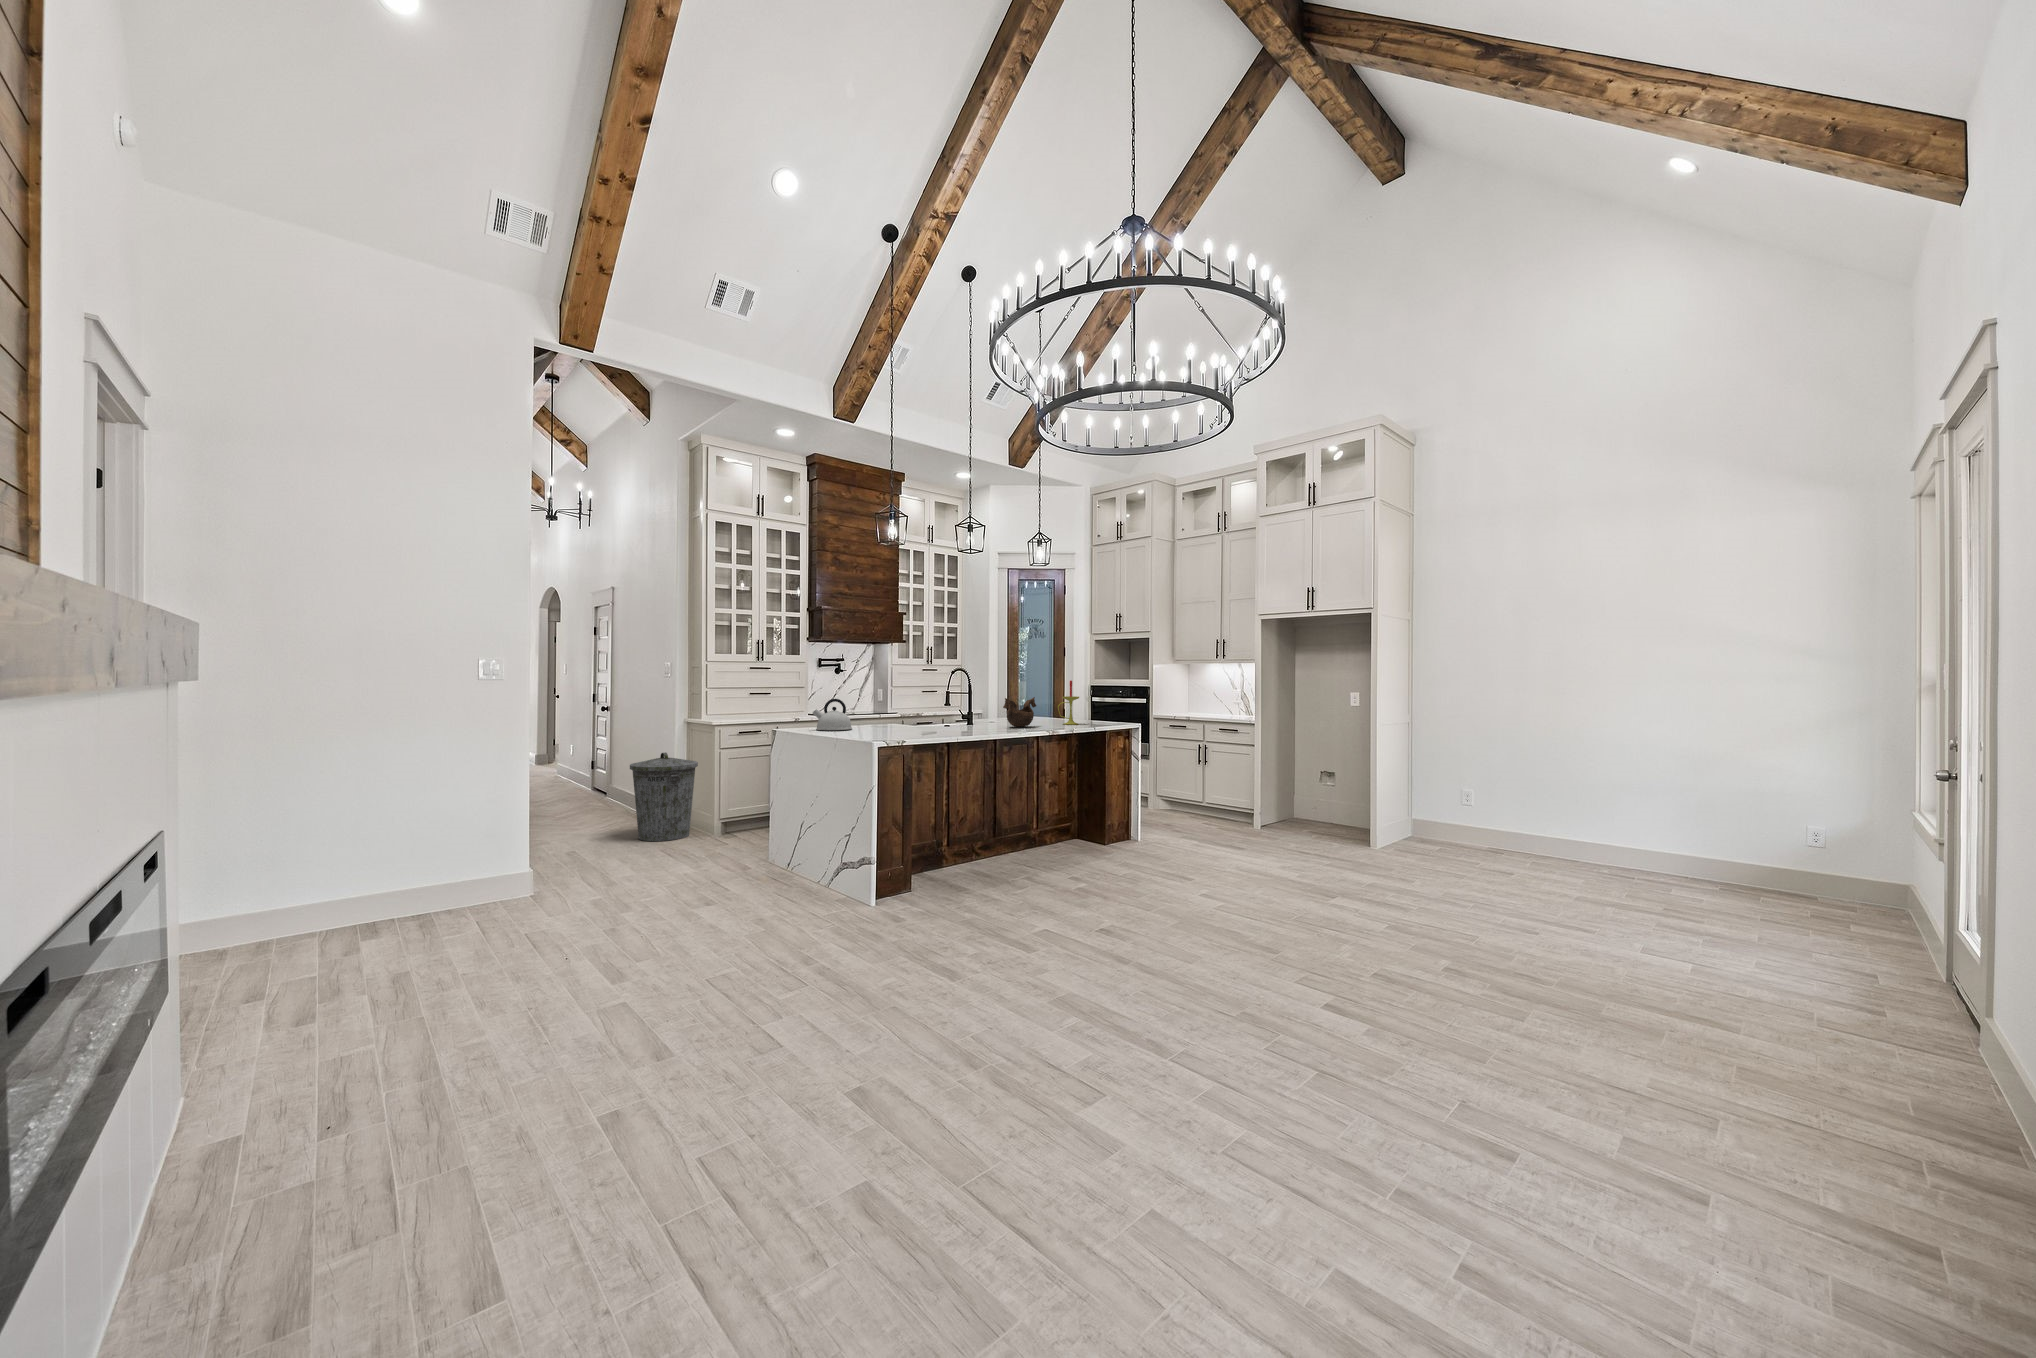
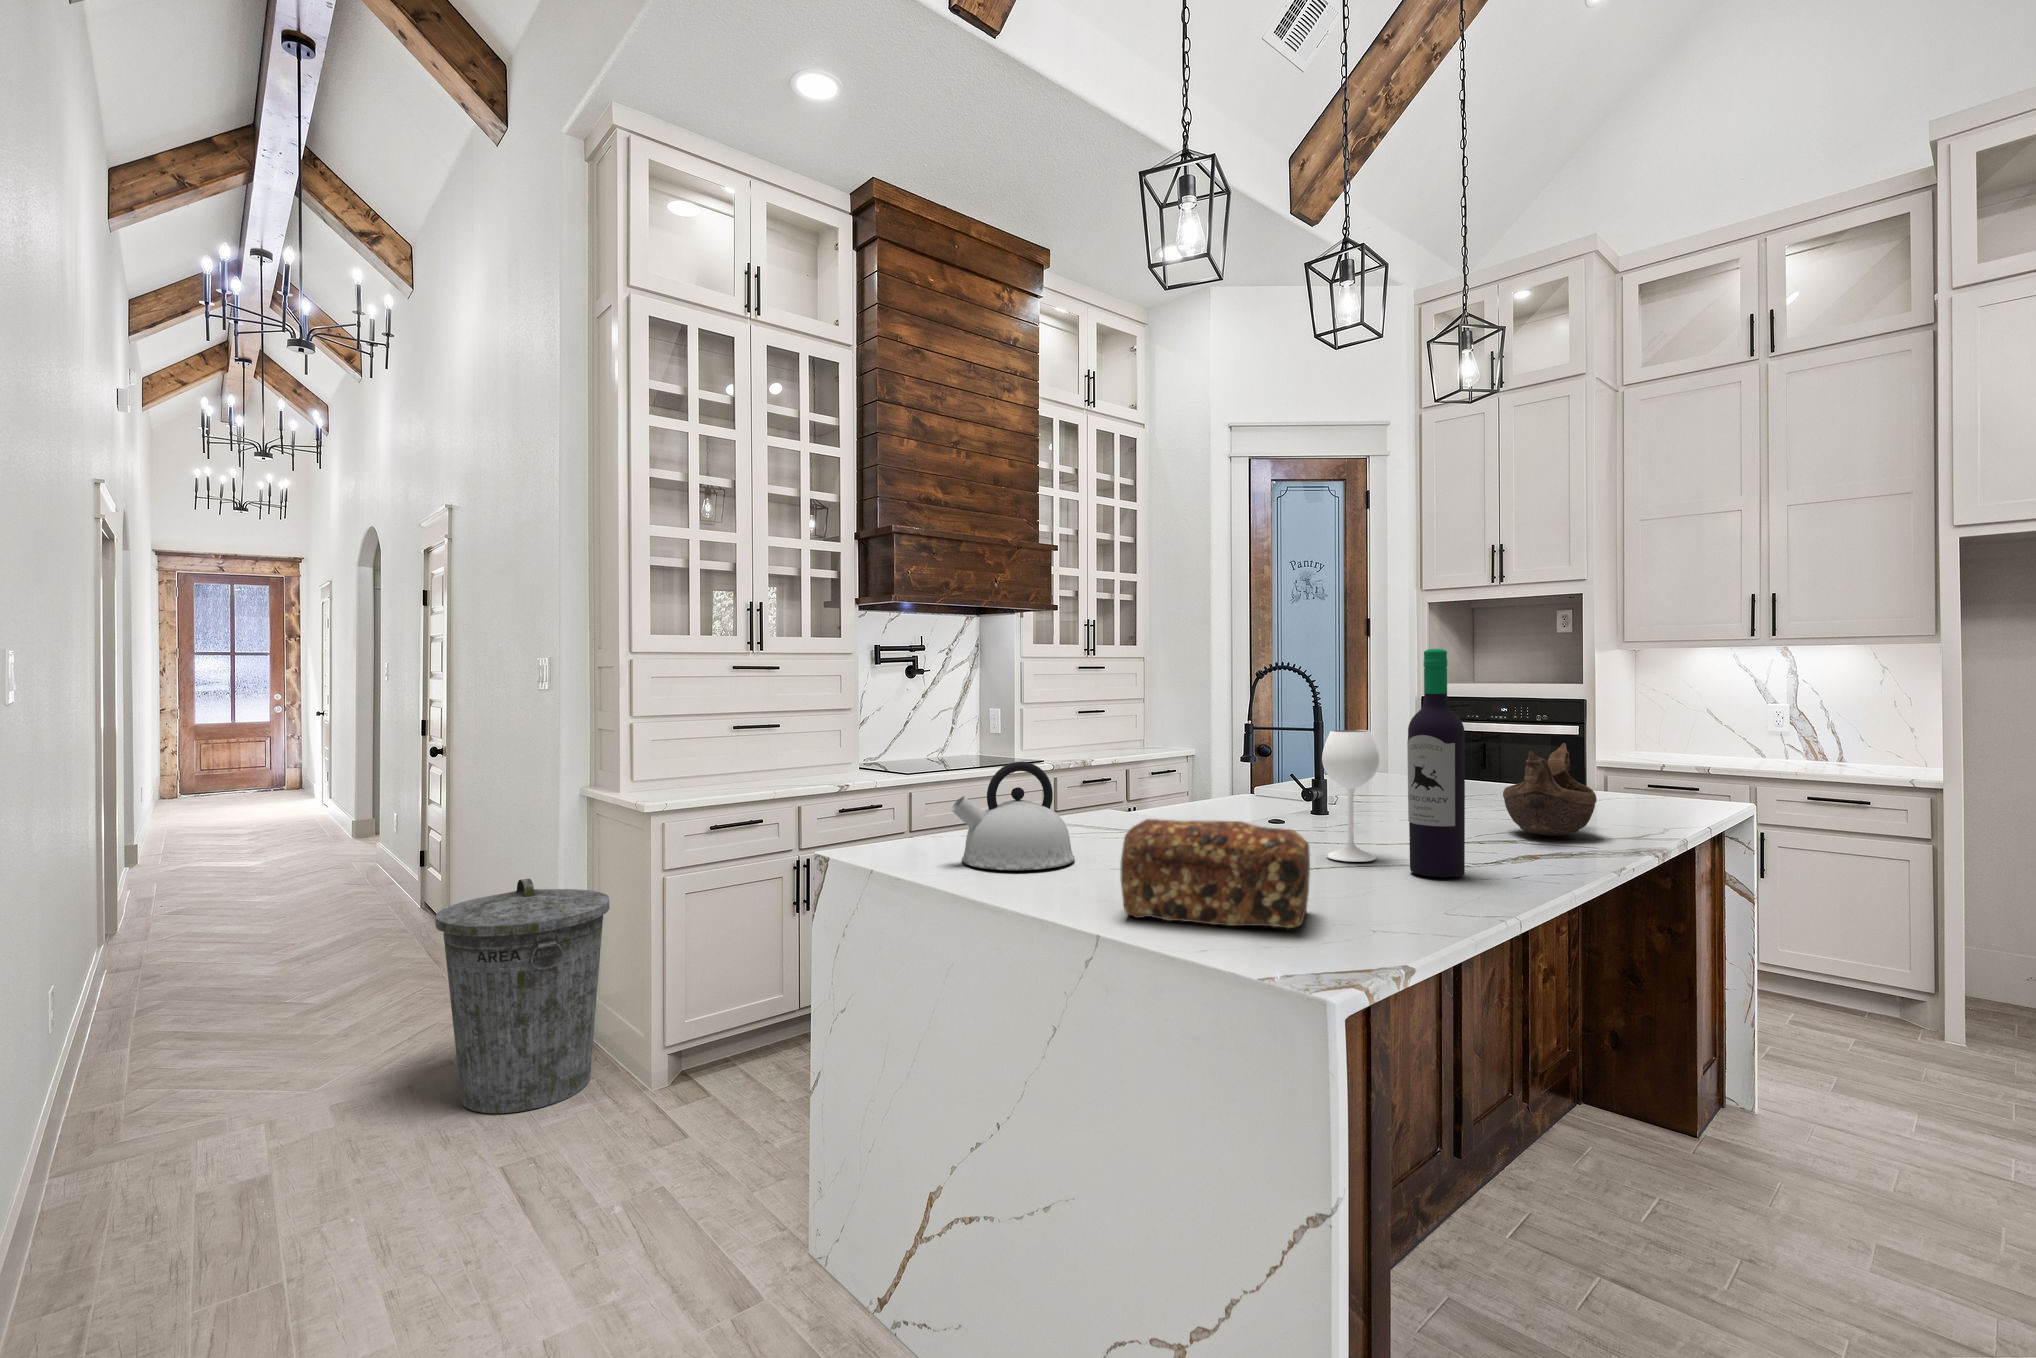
wine bottle: none [930,665,962,732] -> present [1322,649,1465,877]
candle: present [1058,681,1079,725] -> none [1599,690,1665,819]
bread loaf: none [846,711,899,736] -> present [1121,819,1310,928]

